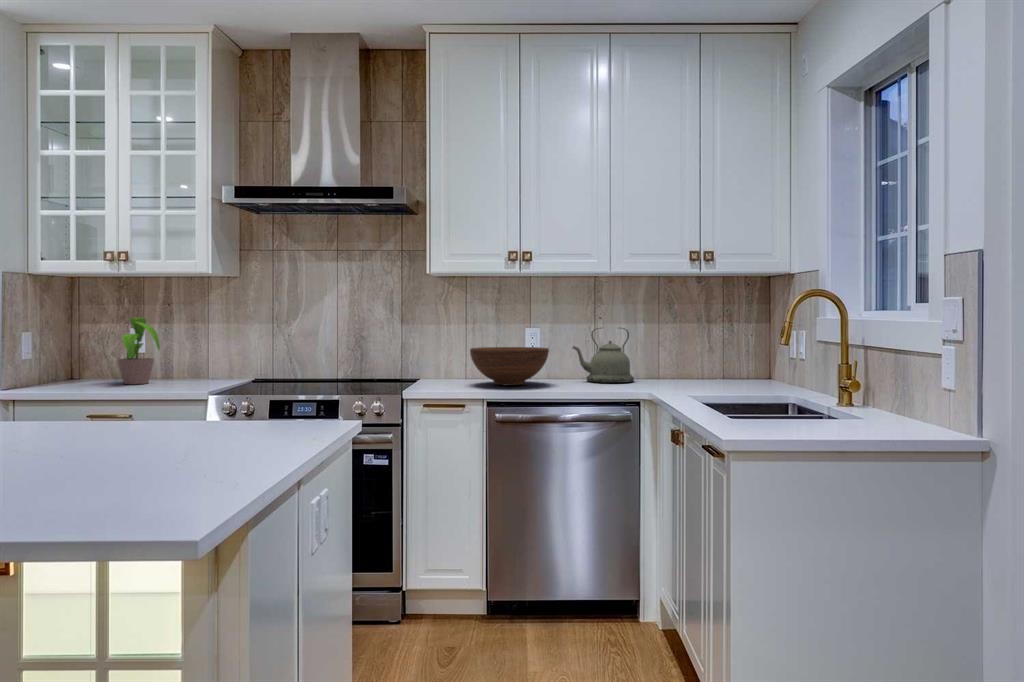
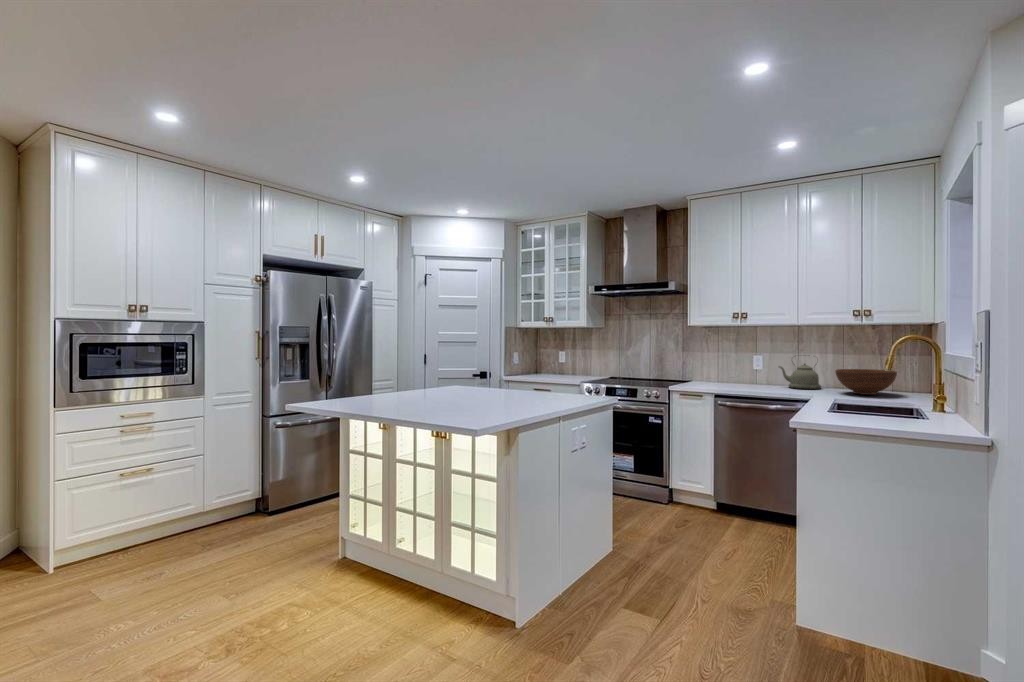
potted plant: present [118,317,160,384] -> none [544,347,571,377]
fruit bowl: present [470,347,549,386] -> present [835,369,897,395]

